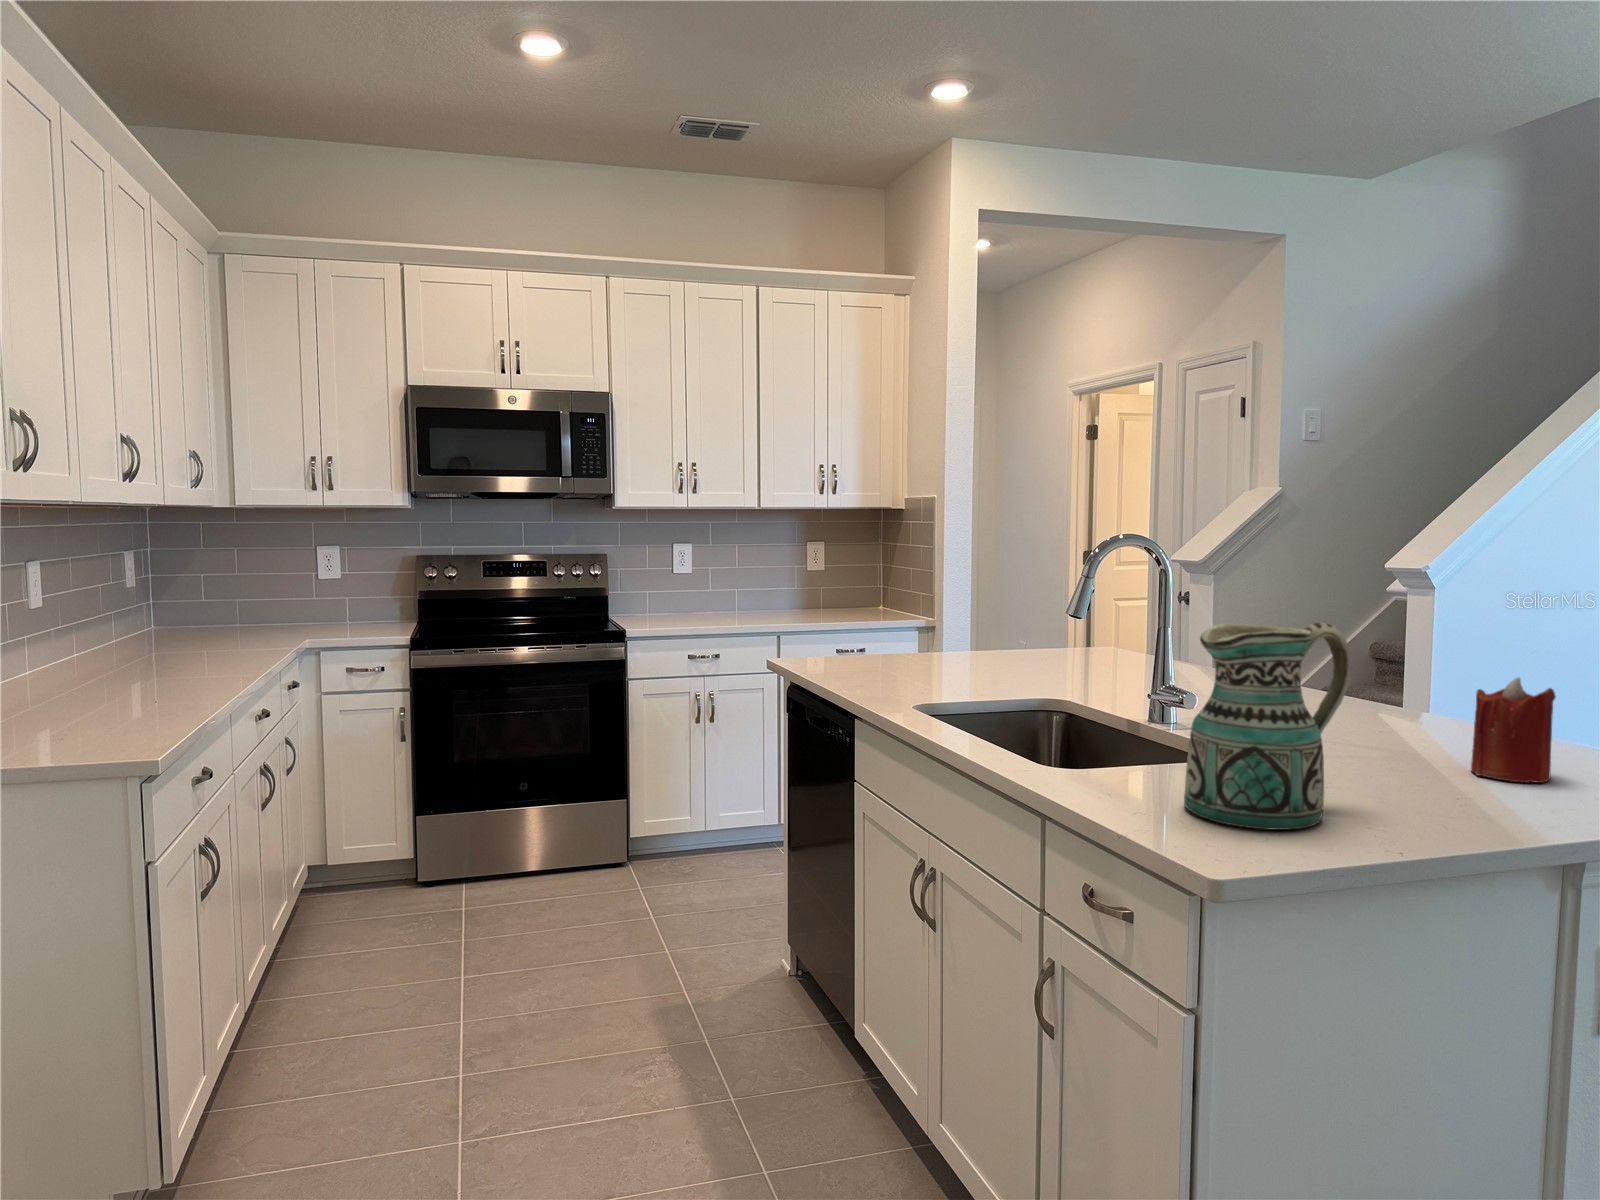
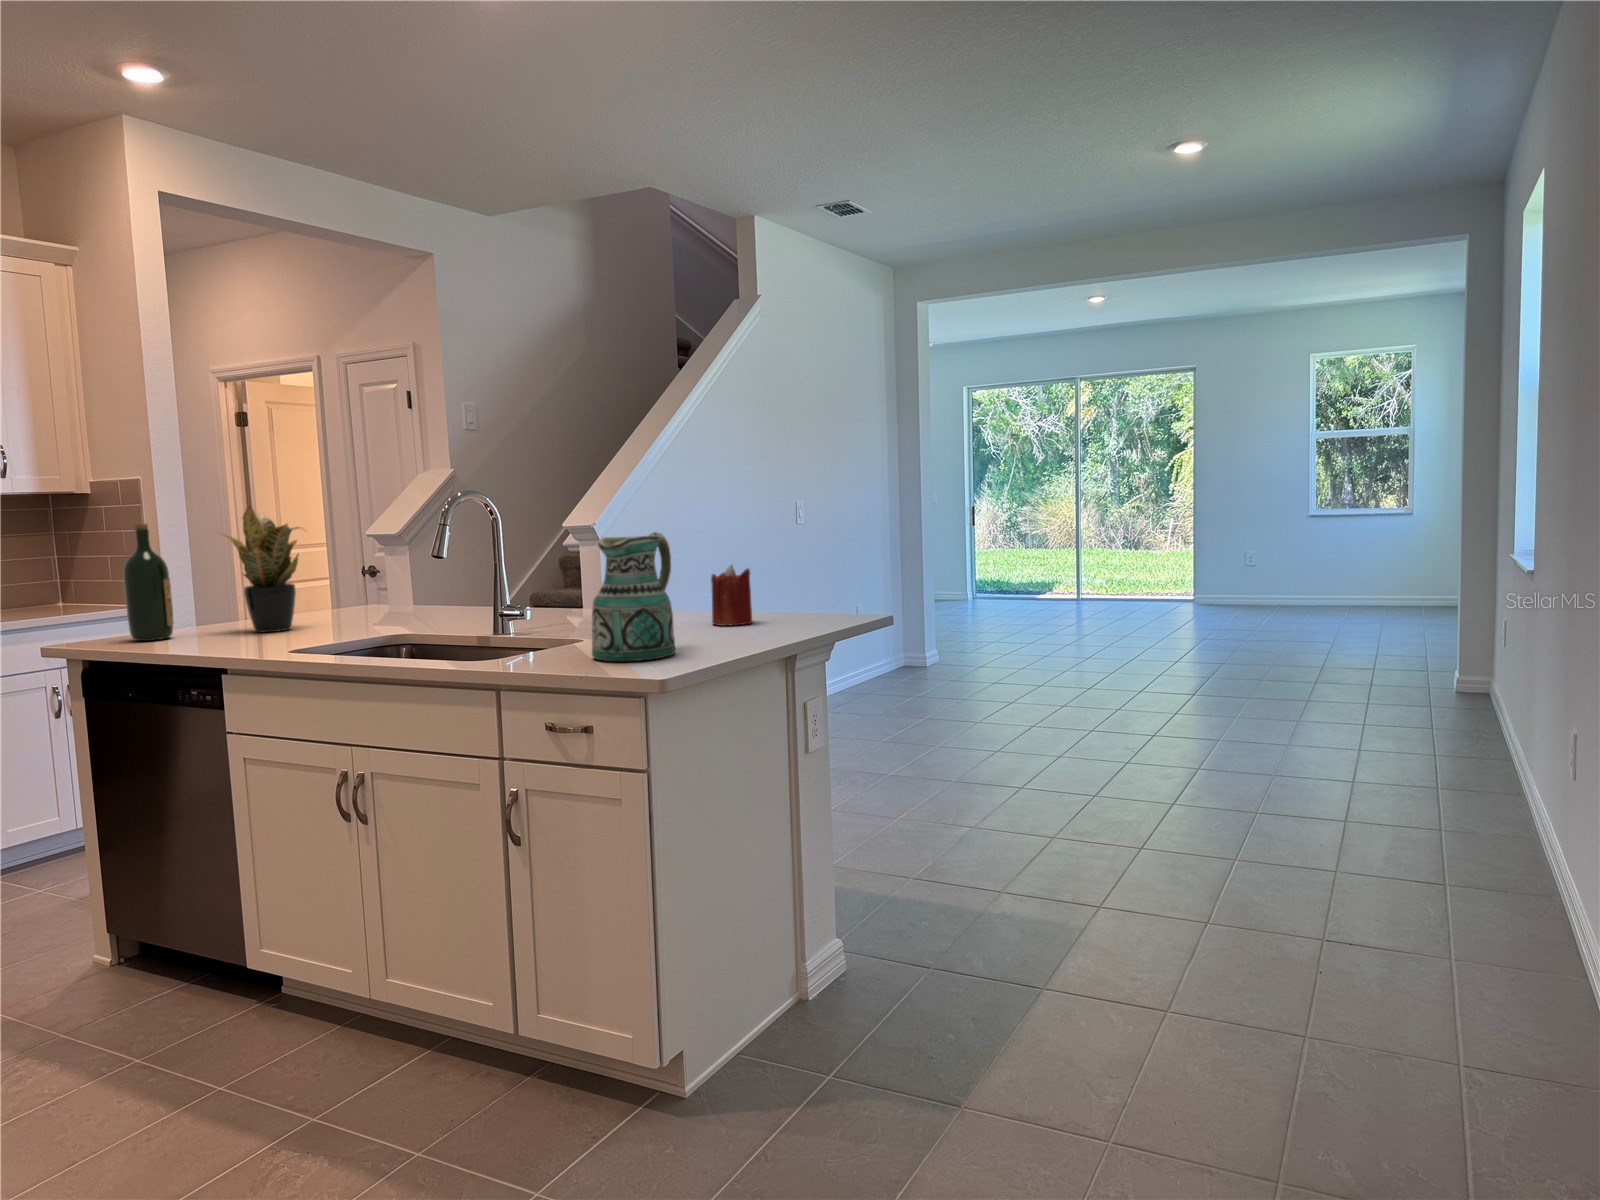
potted plant: none [902,529,997,673] -> present [222,506,299,632]
wine bottle: none [825,548,865,666] -> present [123,524,174,641]

